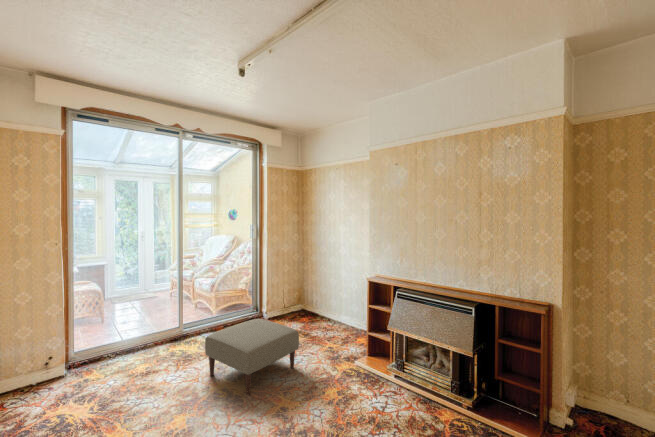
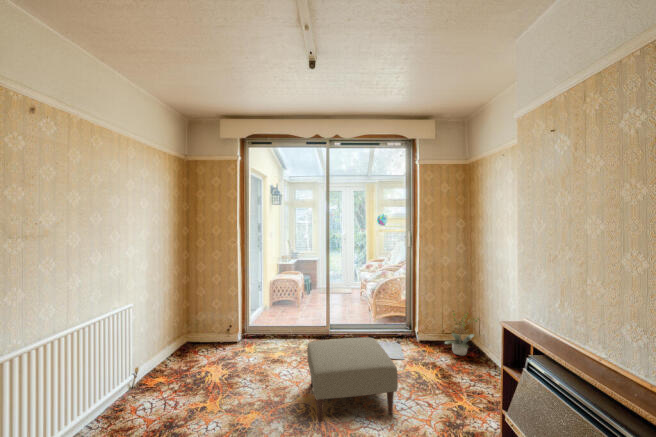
potted plant: none [292,286,316,321] -> present [445,311,479,356]

